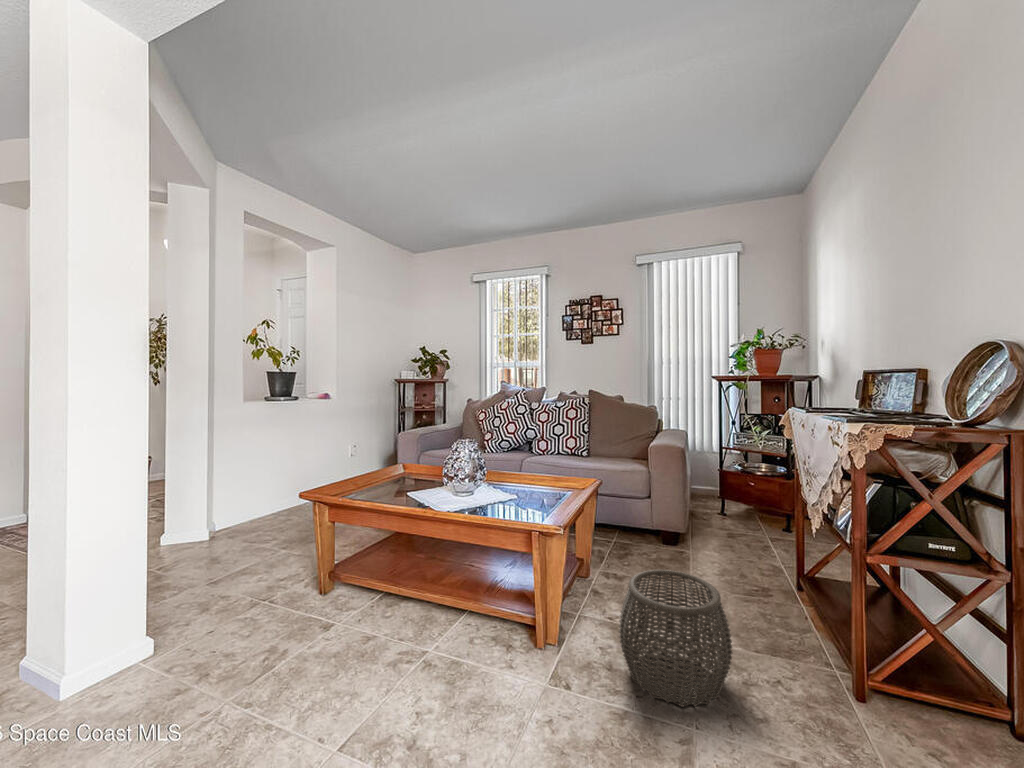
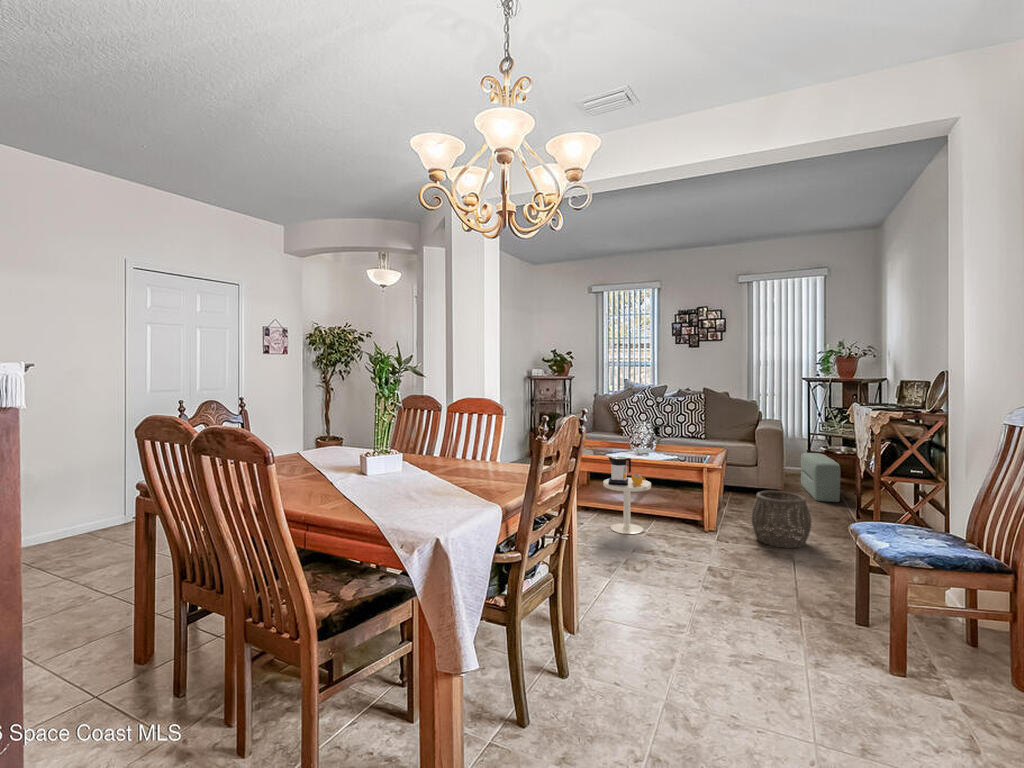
pouf: none [712,474,767,551] -> present [801,453,840,502]
side table: none [356,505,445,661] -> present [603,456,651,534]

